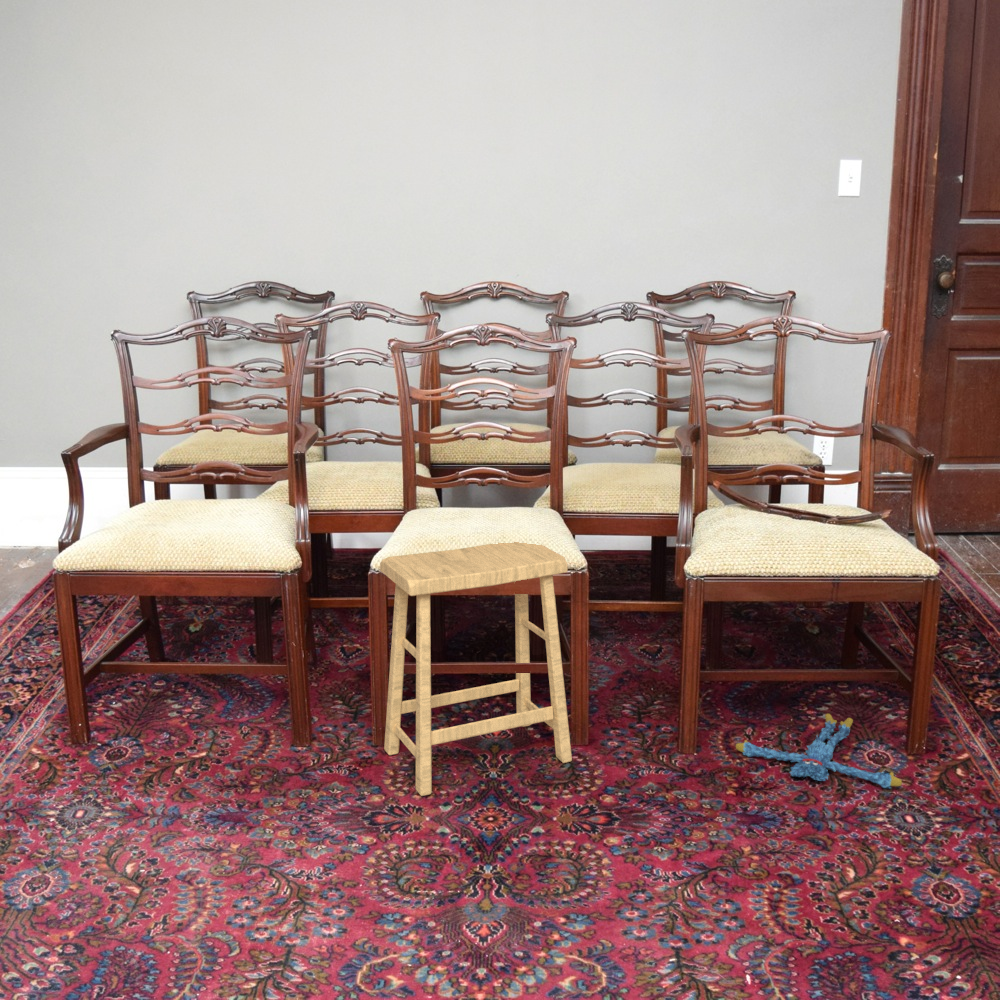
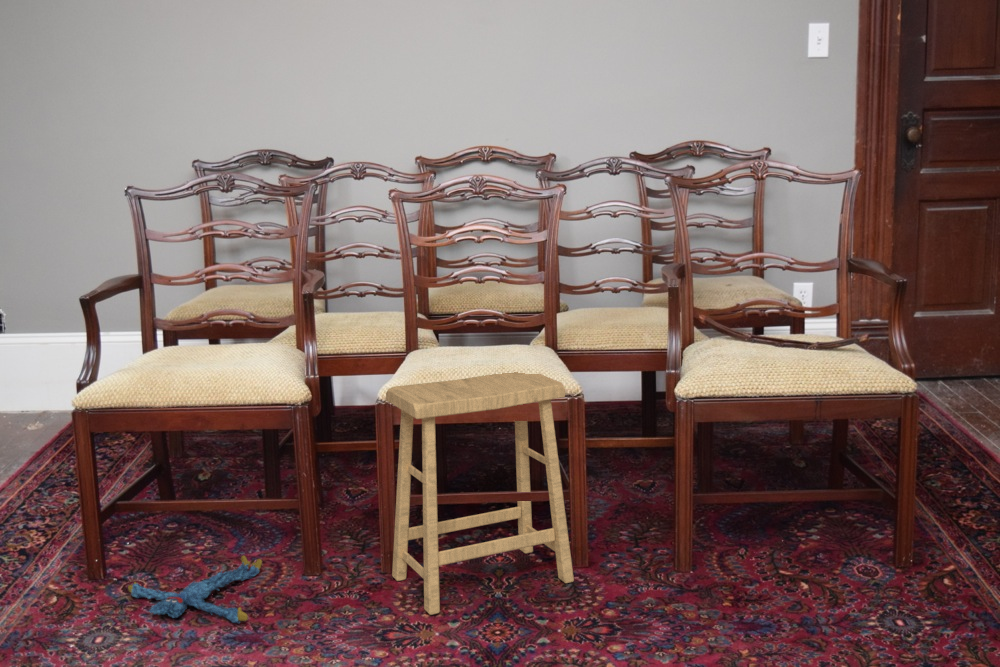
plush toy: present [736,714,902,788] -> present [128,556,262,623]

